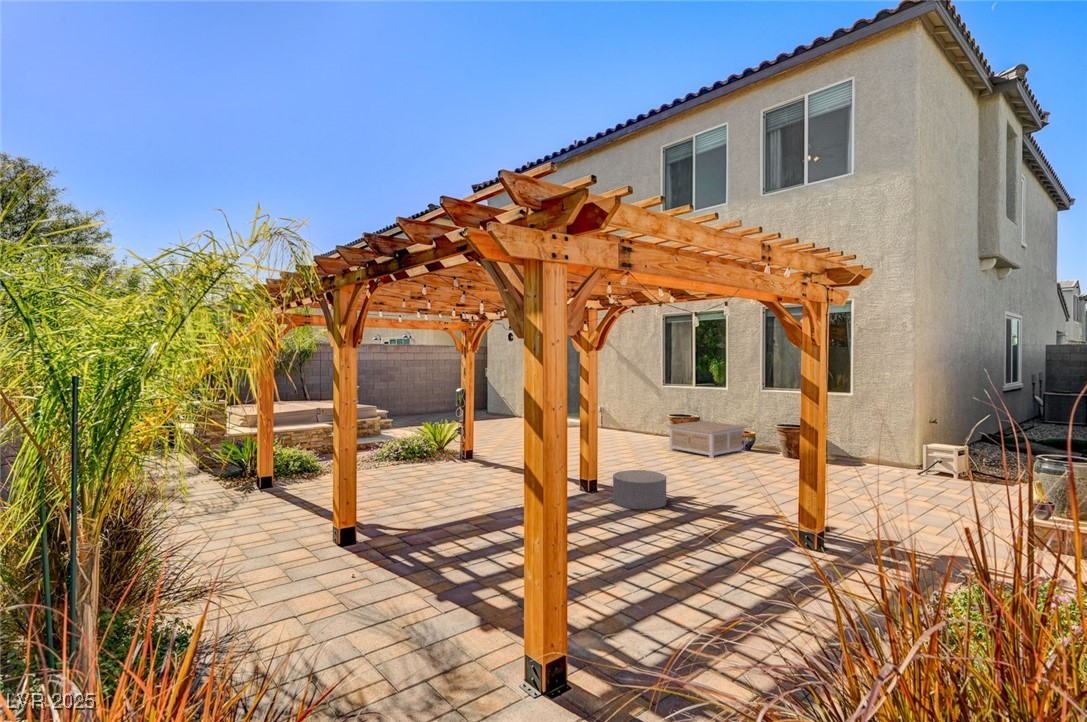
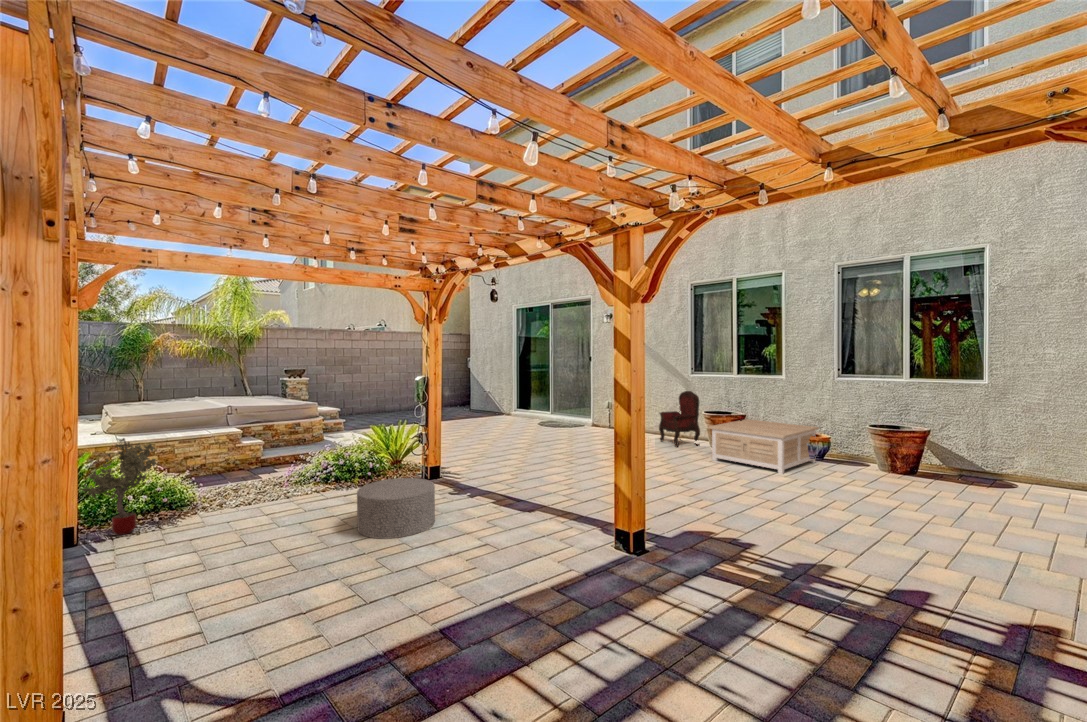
armchair: none [639,399,669,442] -> present [659,391,700,447]
potted tree: none [277,427,310,483] -> present [82,438,157,535]
ottoman: present [613,470,666,509] -> present [357,478,435,539]

